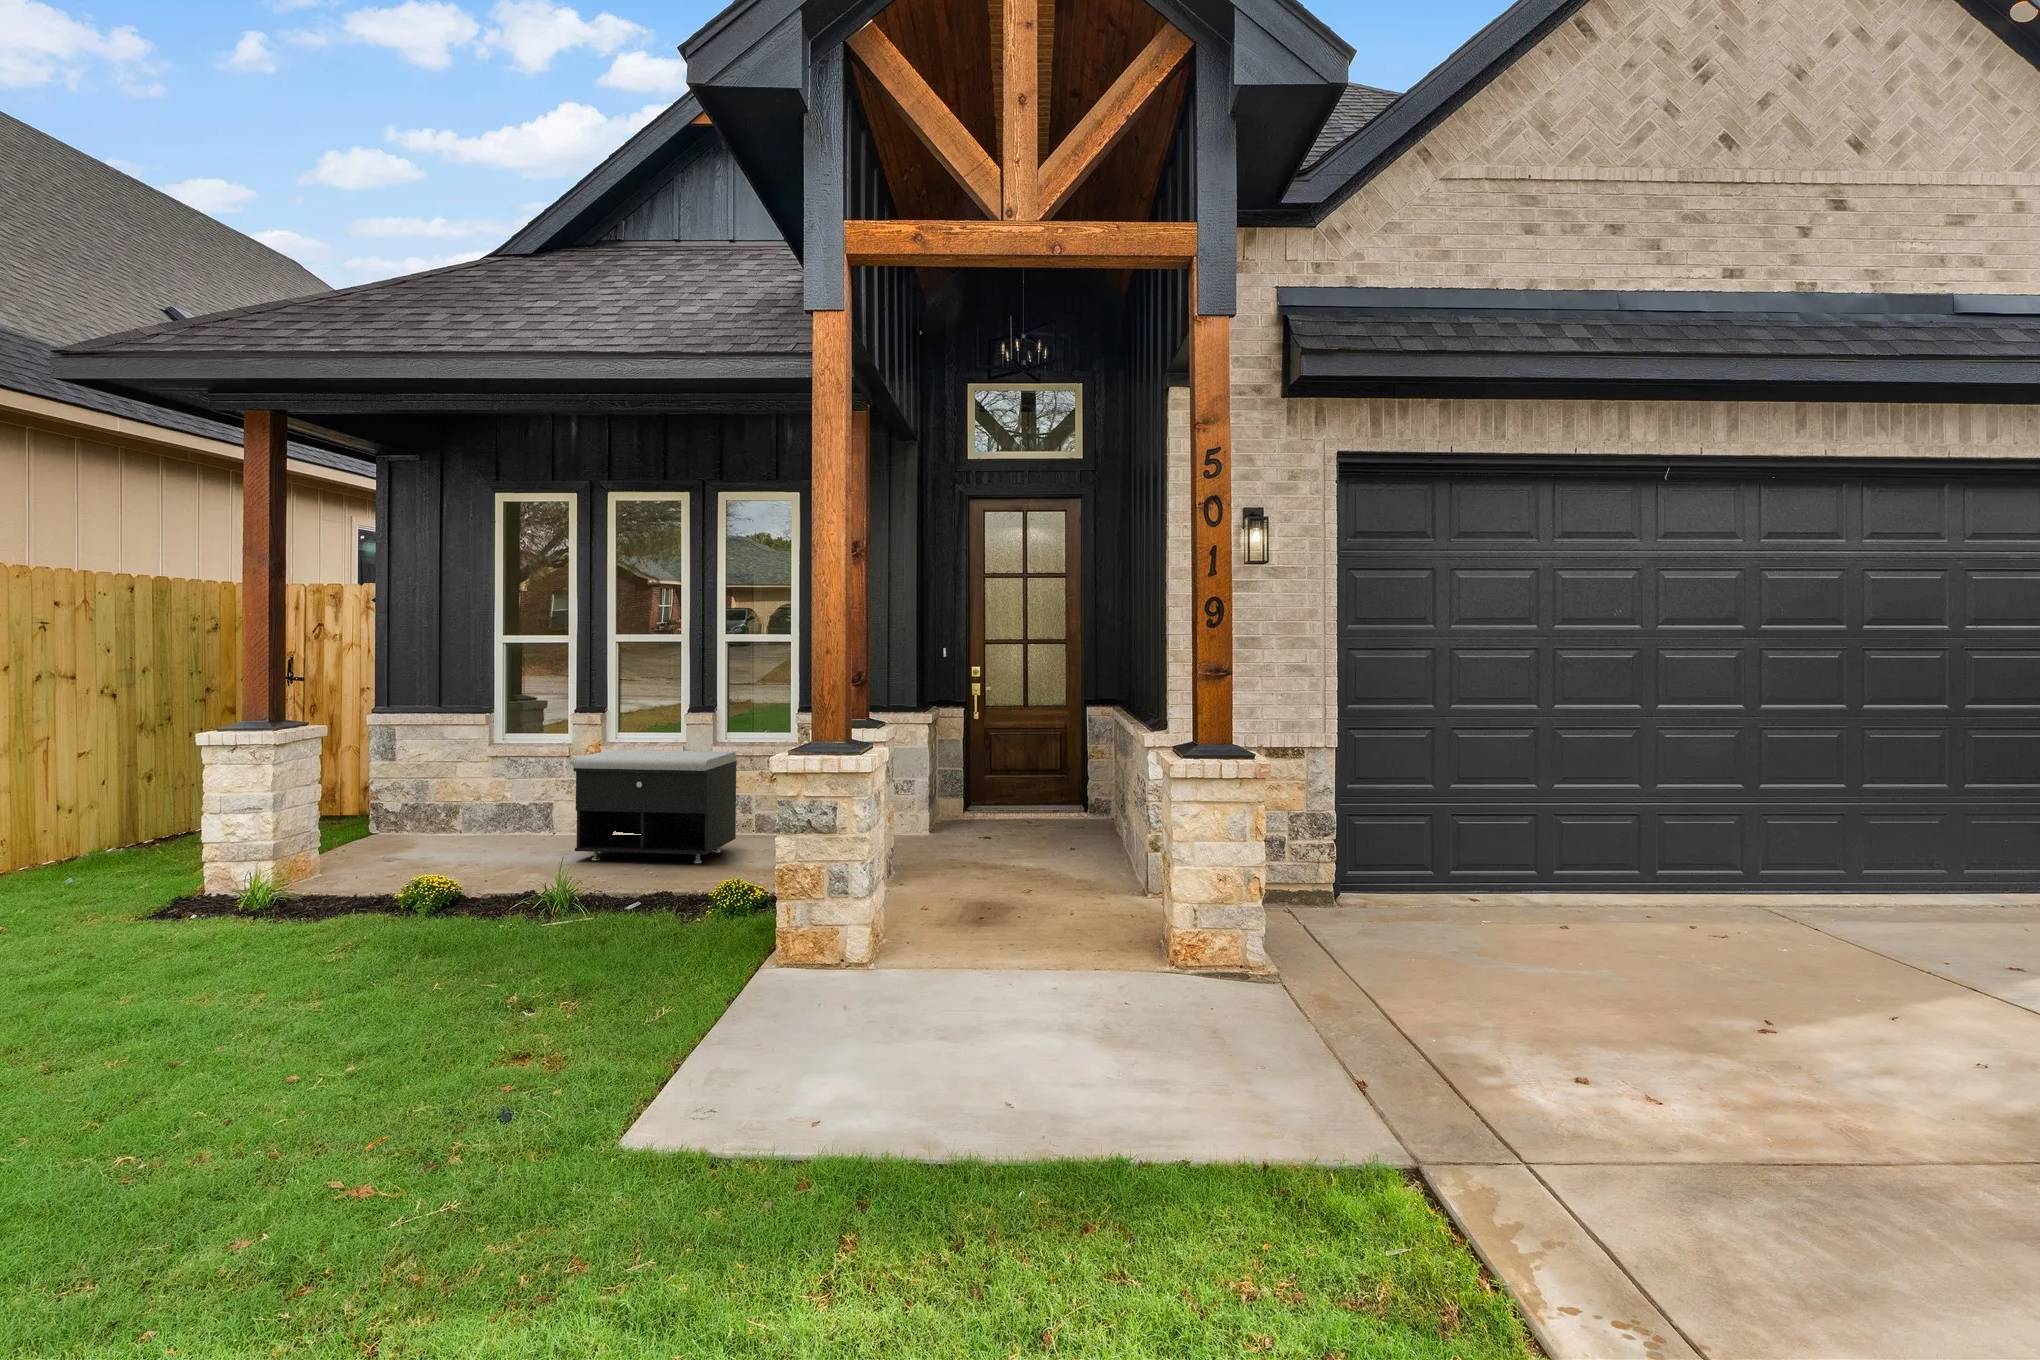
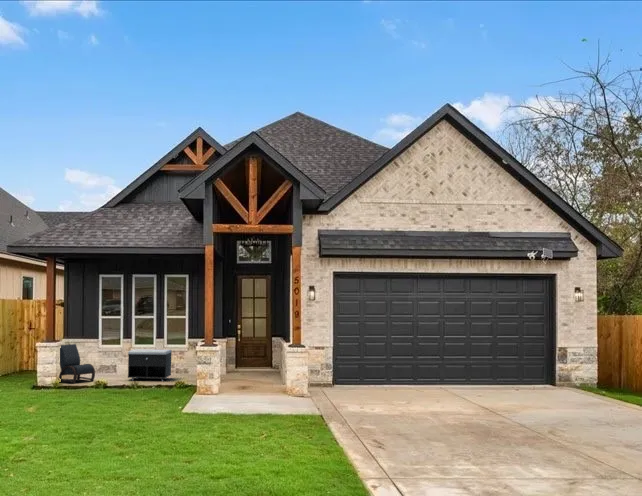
lounge chair: none [315,732,453,881] -> present [58,344,95,384]

